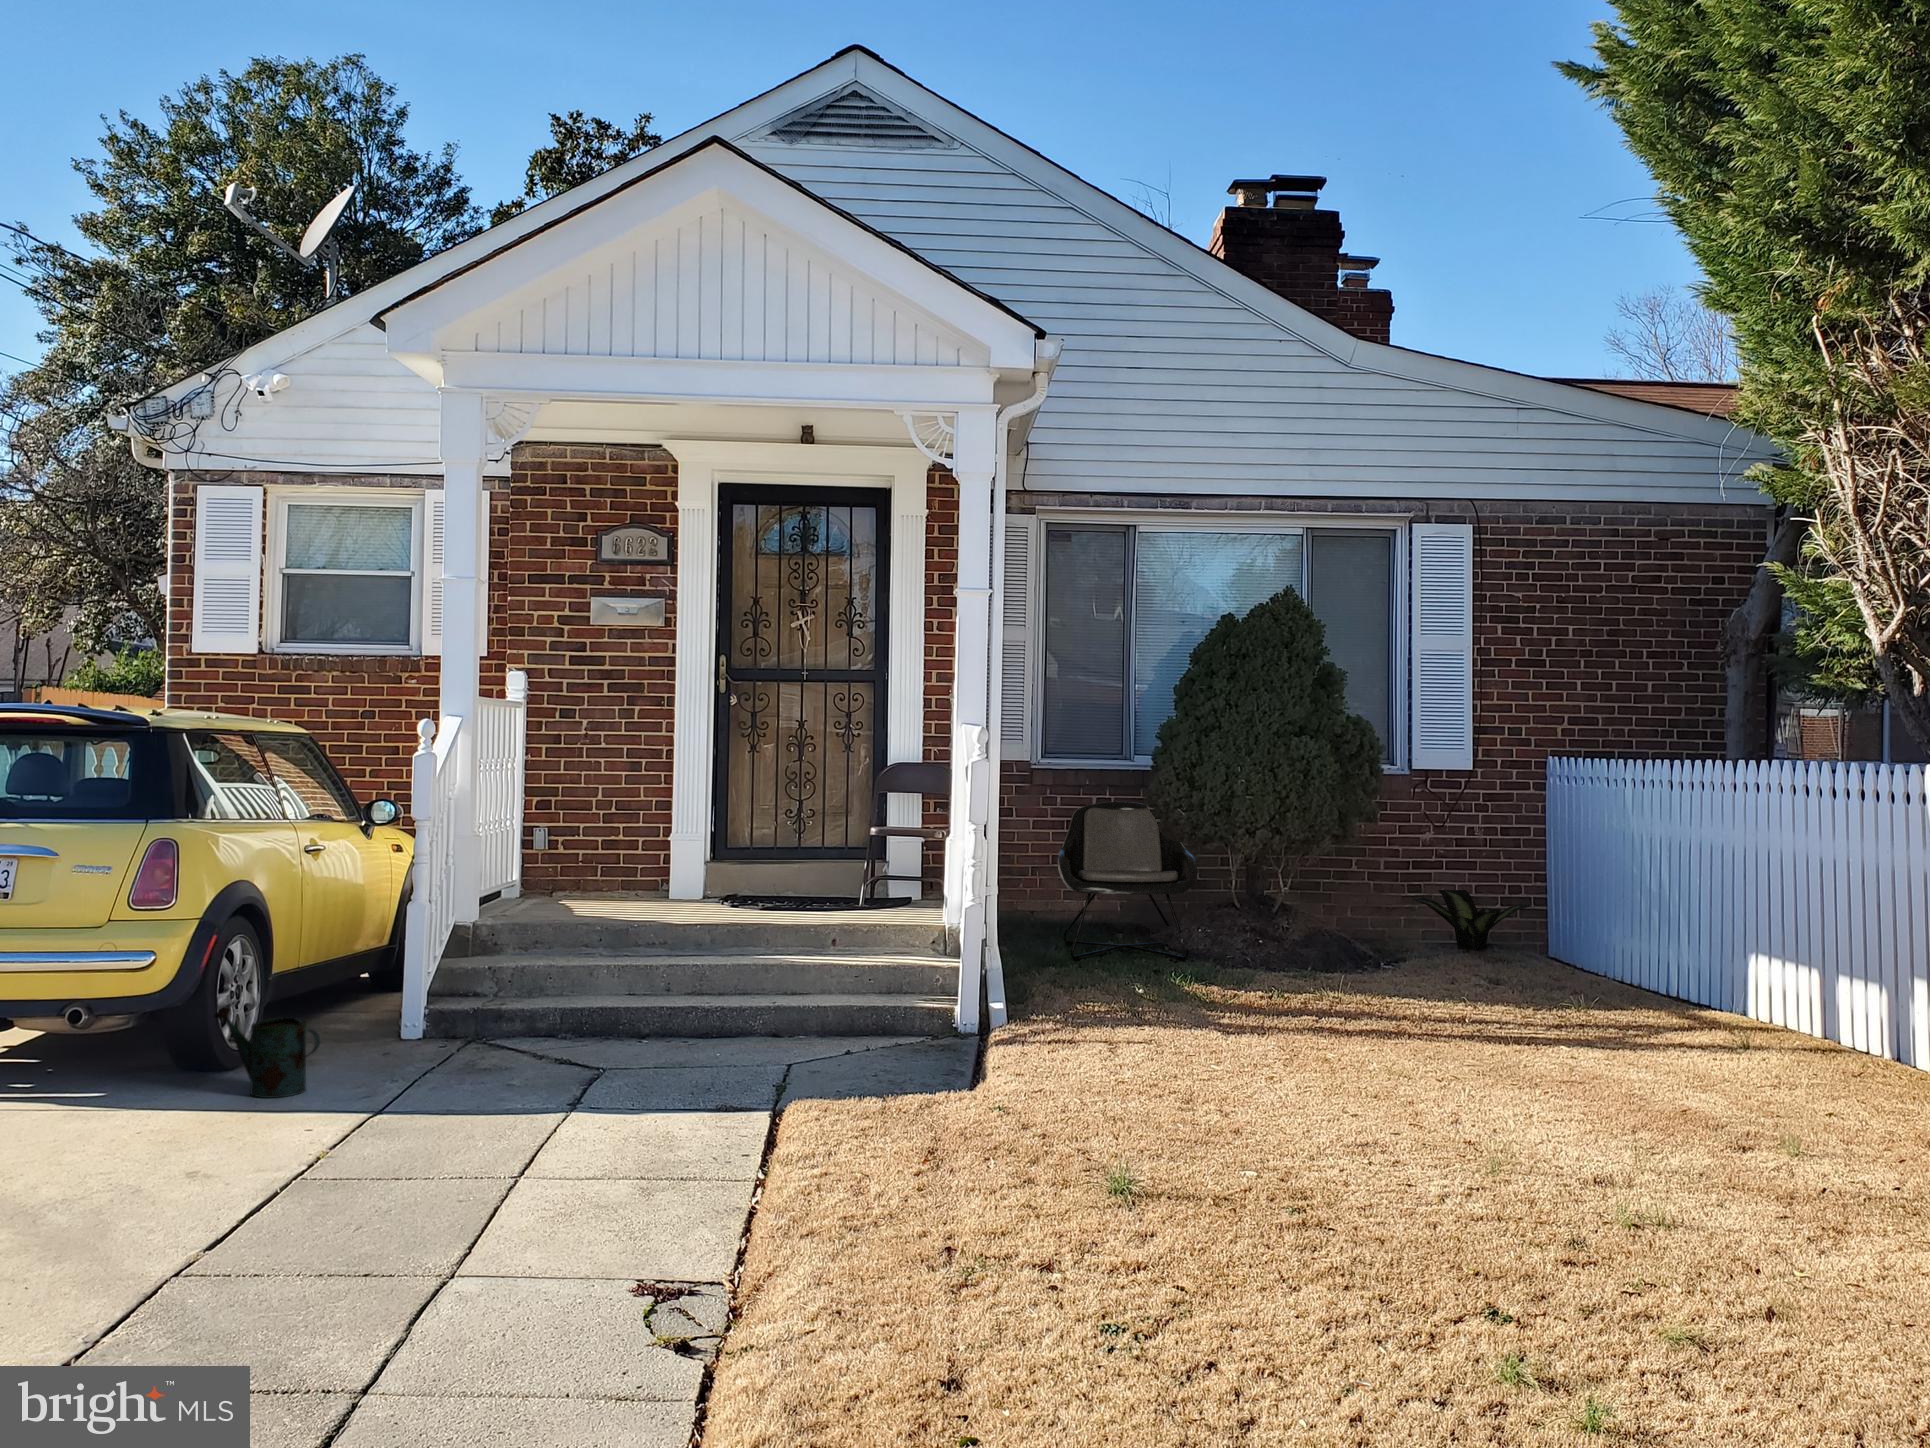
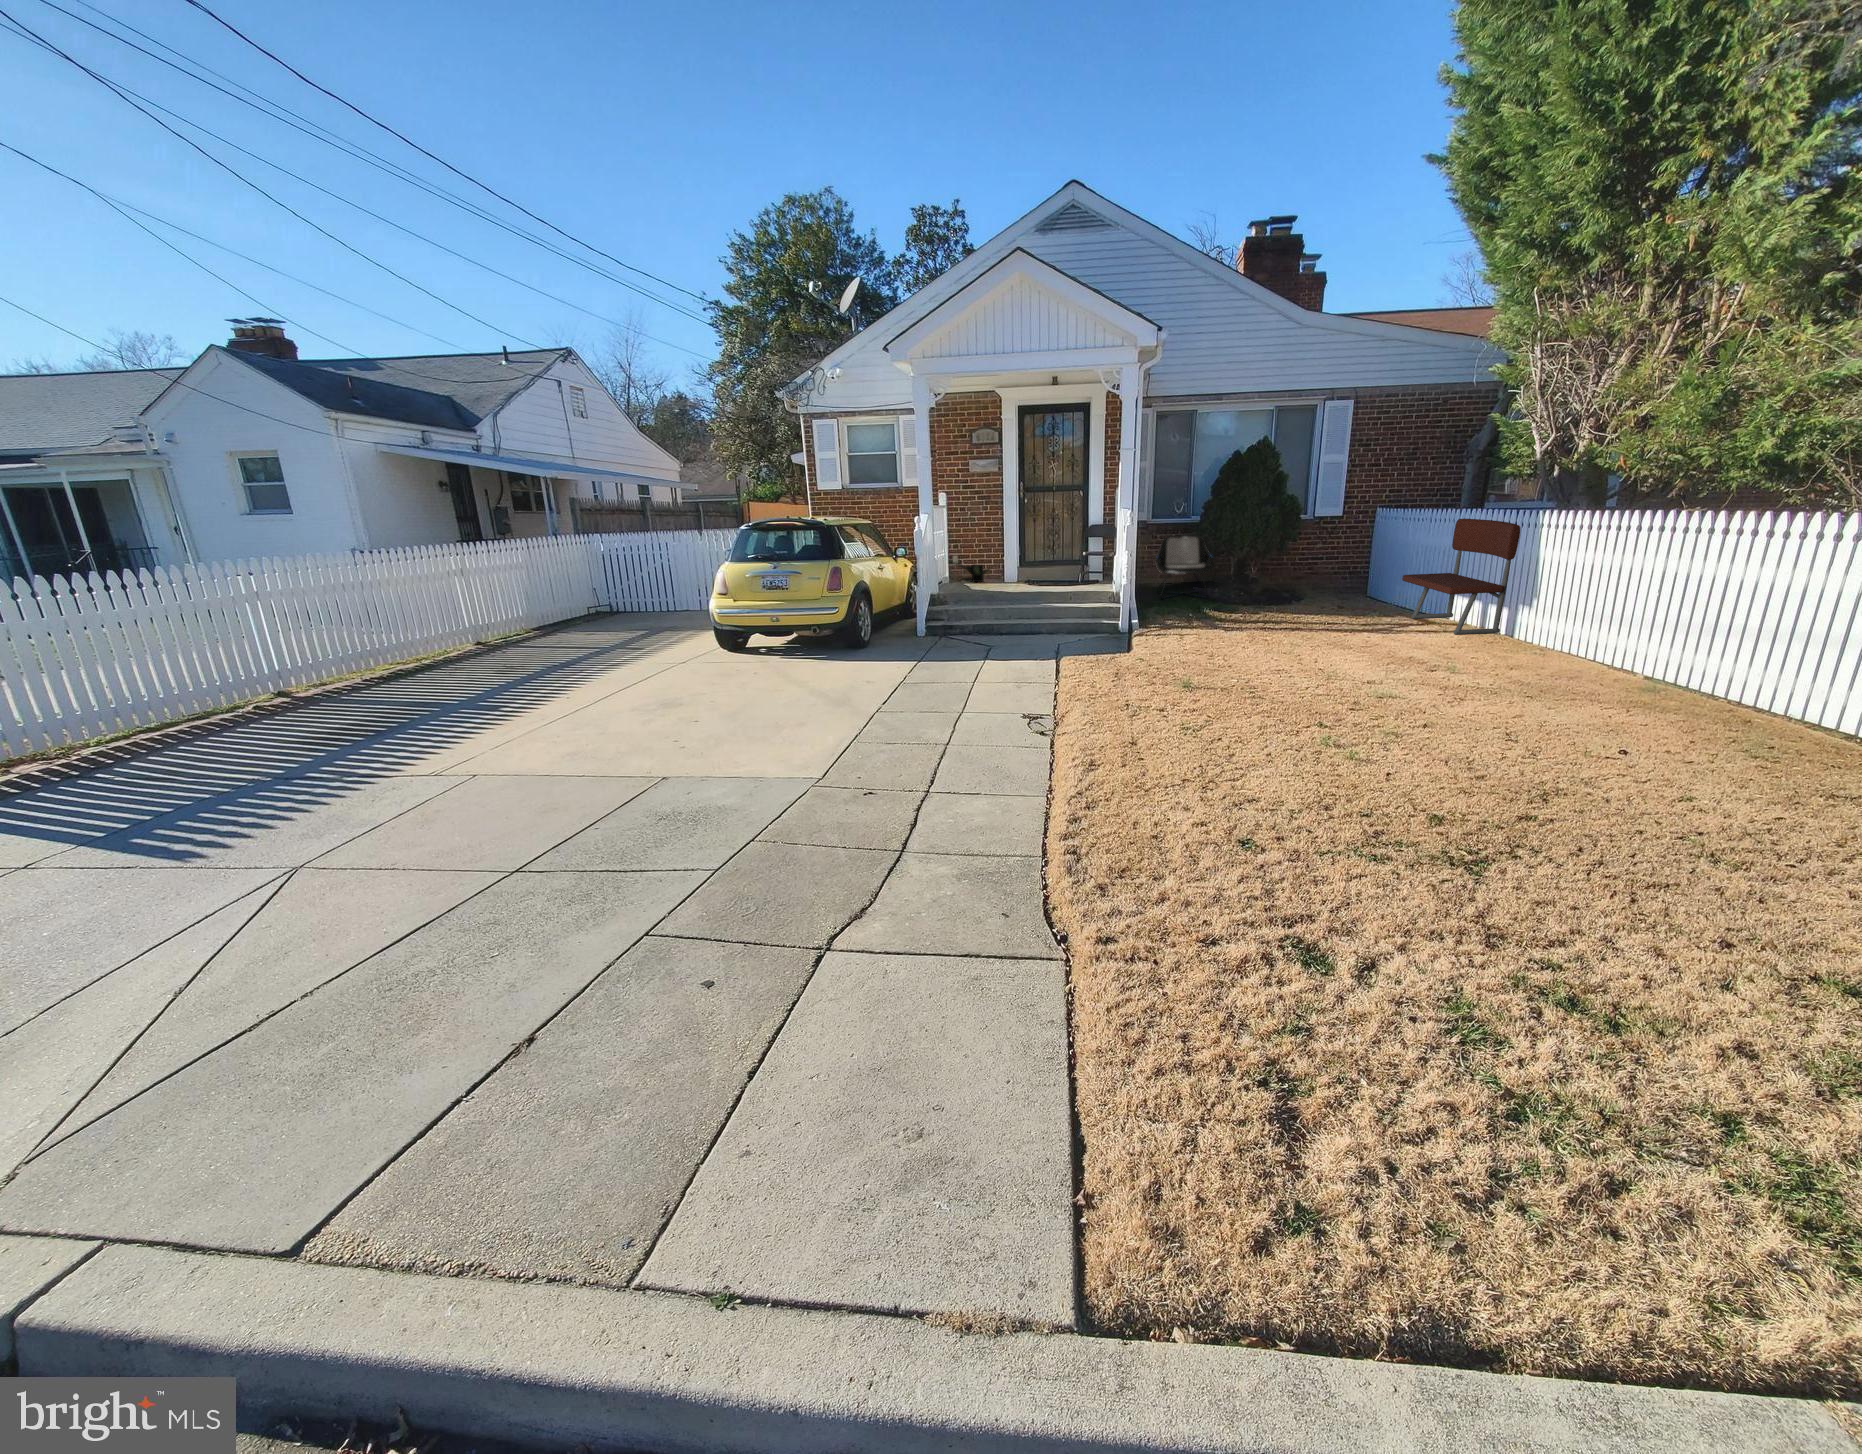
bench: none [1634,781,1880,1055] -> present [1402,519,1520,634]
potted plant: present [1410,890,1530,951] -> present [953,562,989,582]
watering can: present [214,1007,320,1098] -> none [871,626,905,655]

